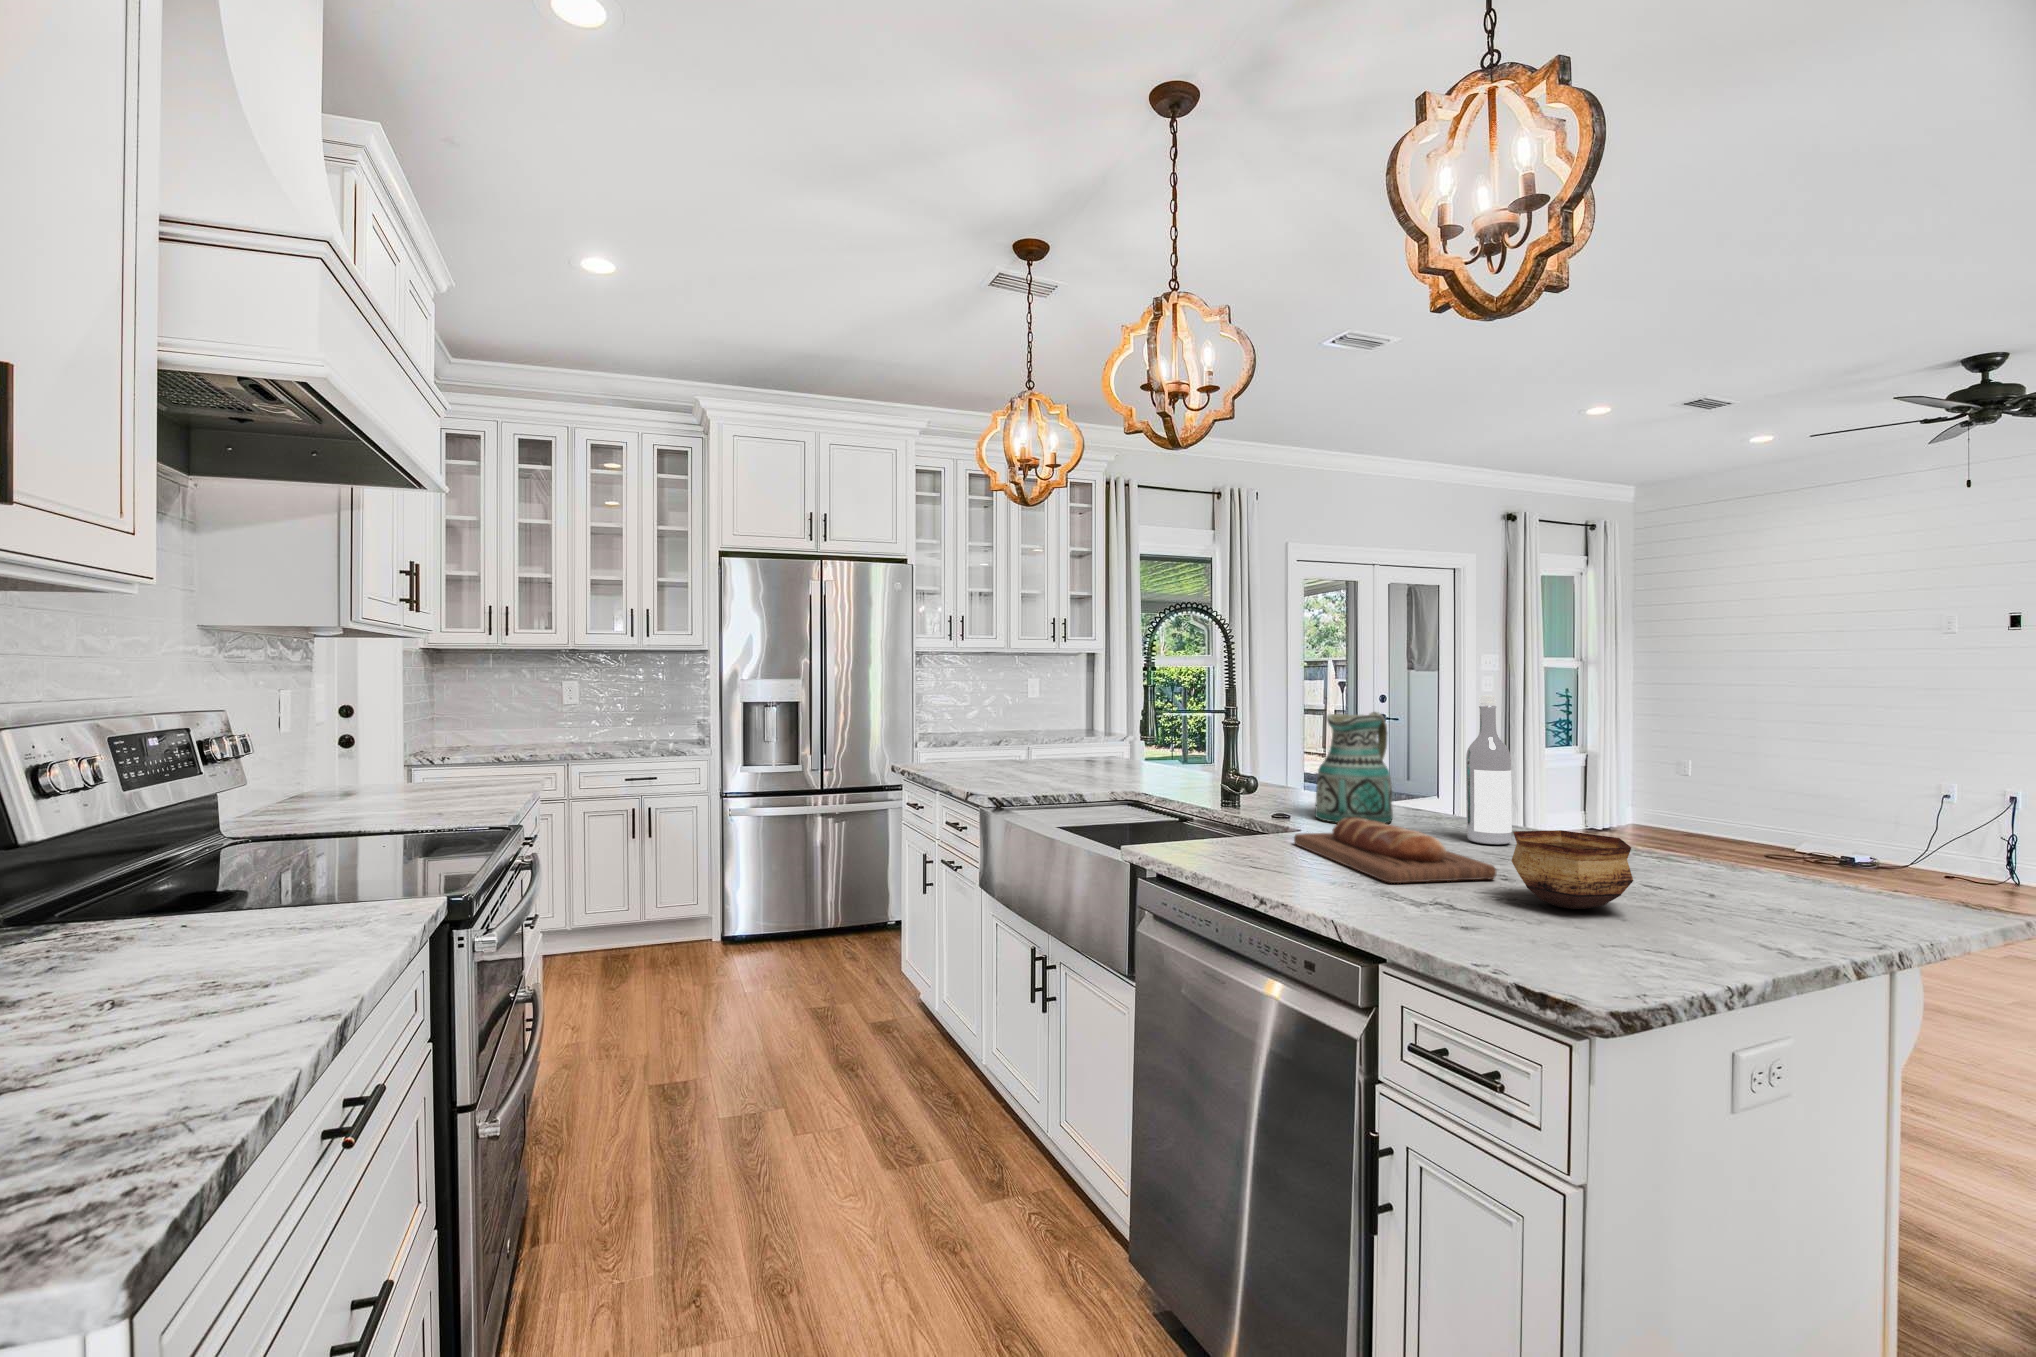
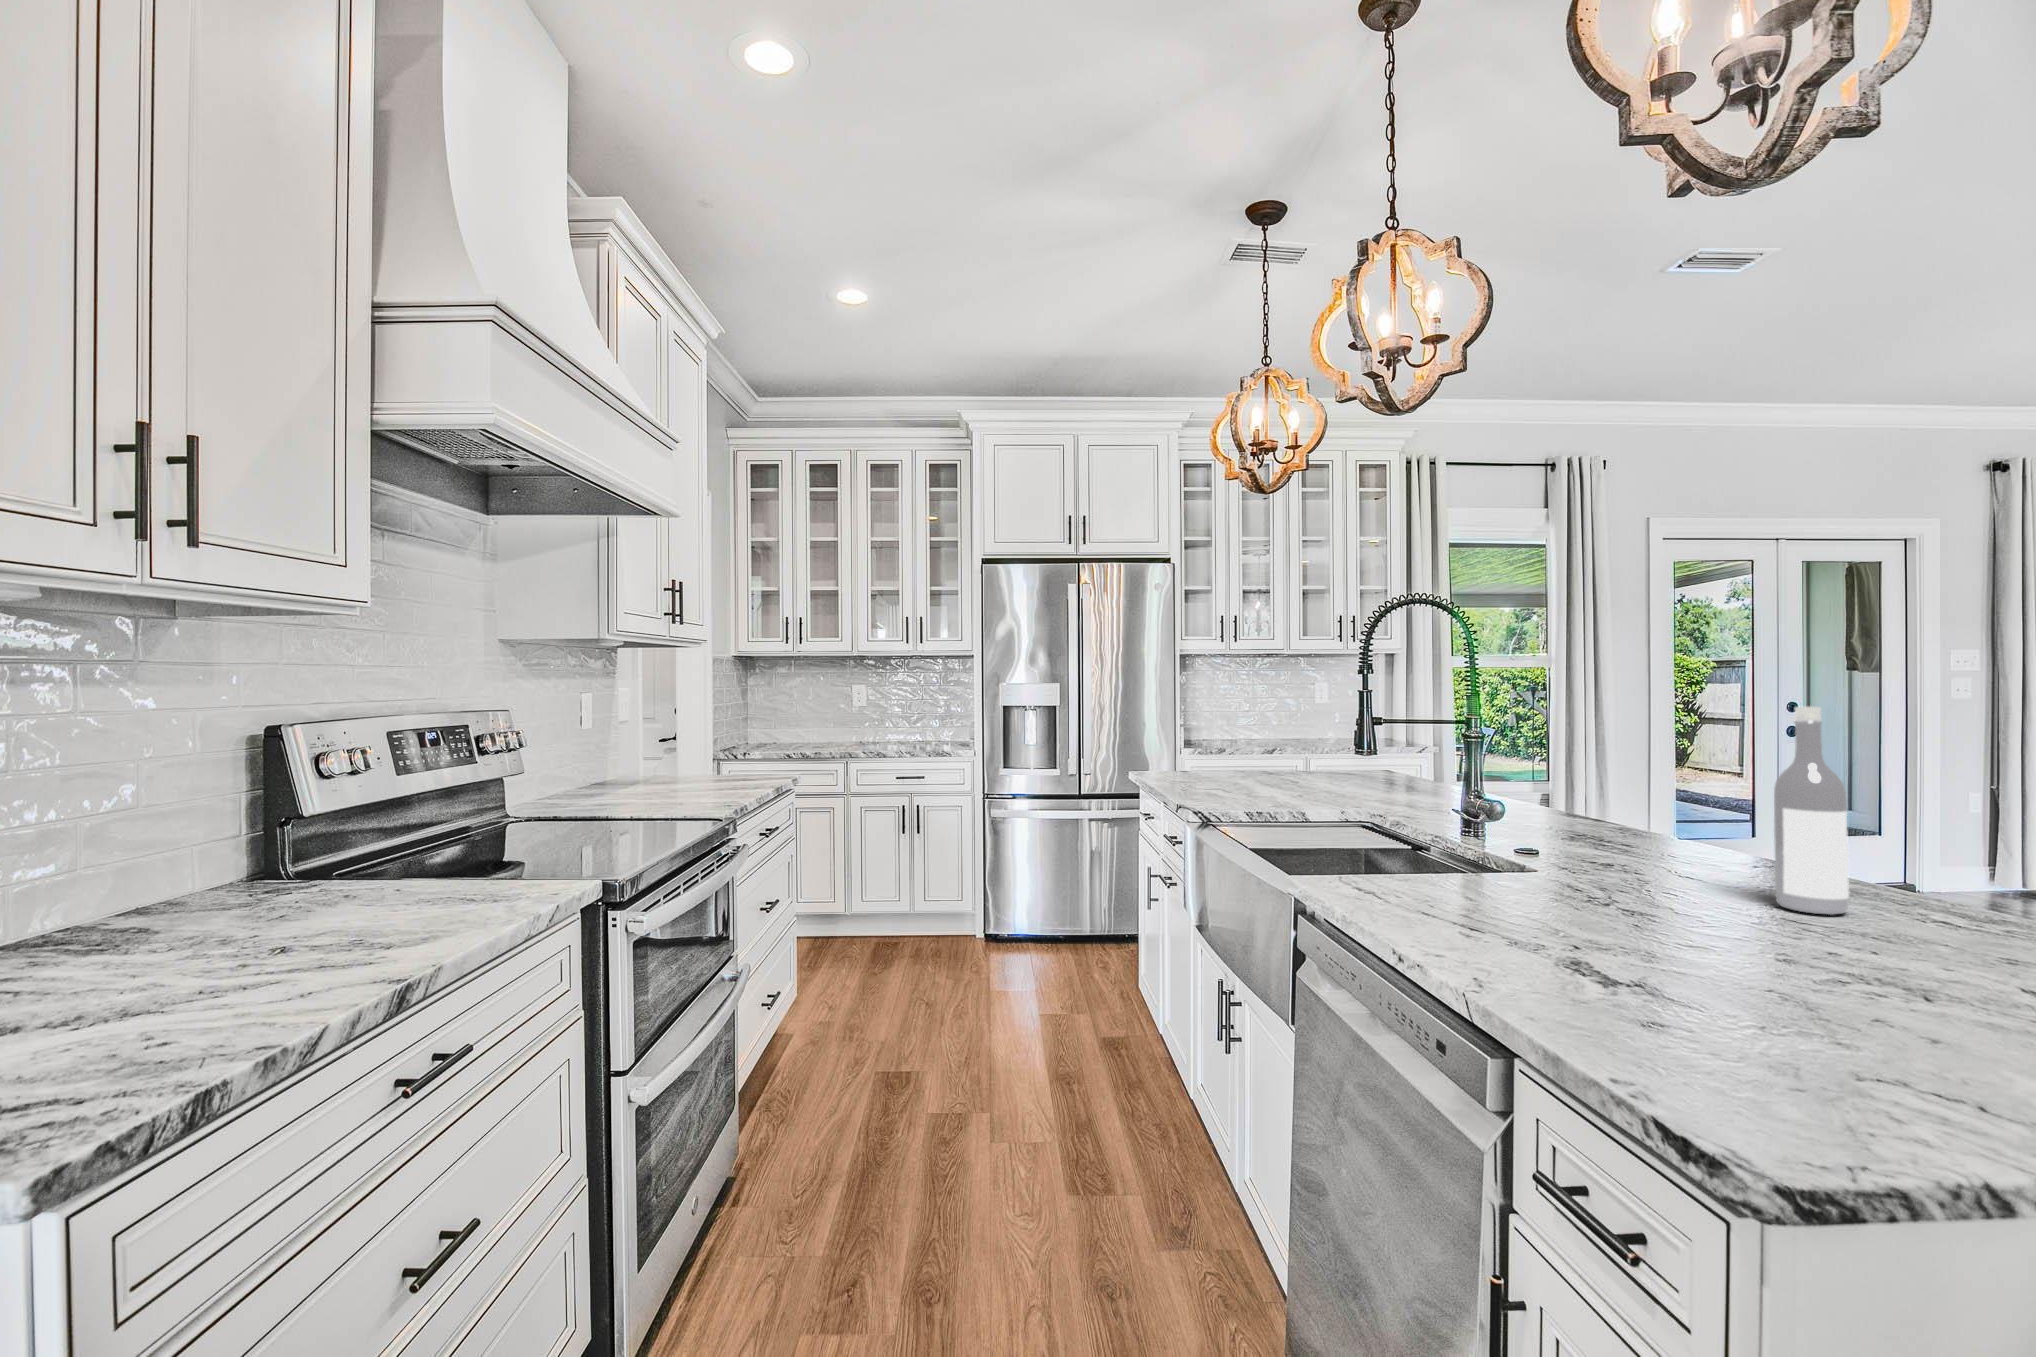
ceramic pitcher: present [1315,712,1393,824] -> none [1570,726,1684,874]
bread loaf: present [1294,818,1497,883] -> none [1504,863,1768,963]
bowl: present [1512,830,1633,909] -> none [1762,899,1958,1022]

